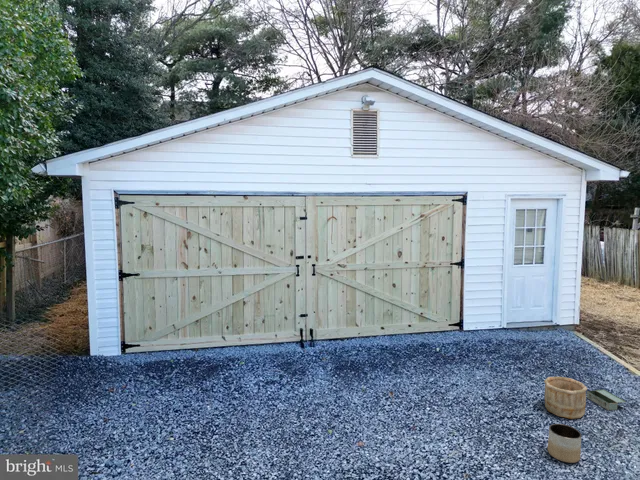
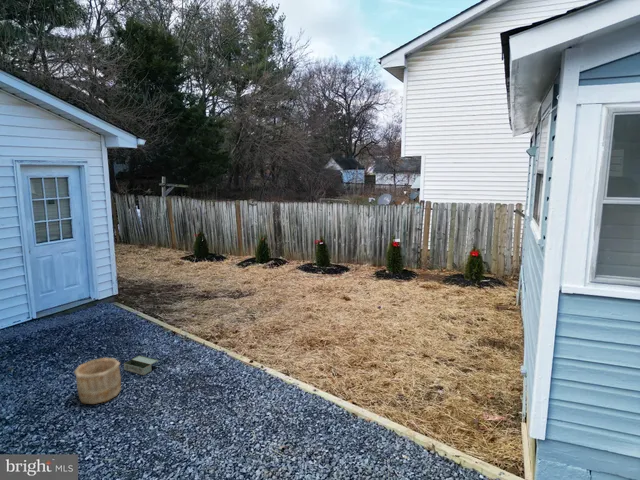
planter: present [548,424,581,463] -> none [77,414,114,458]

